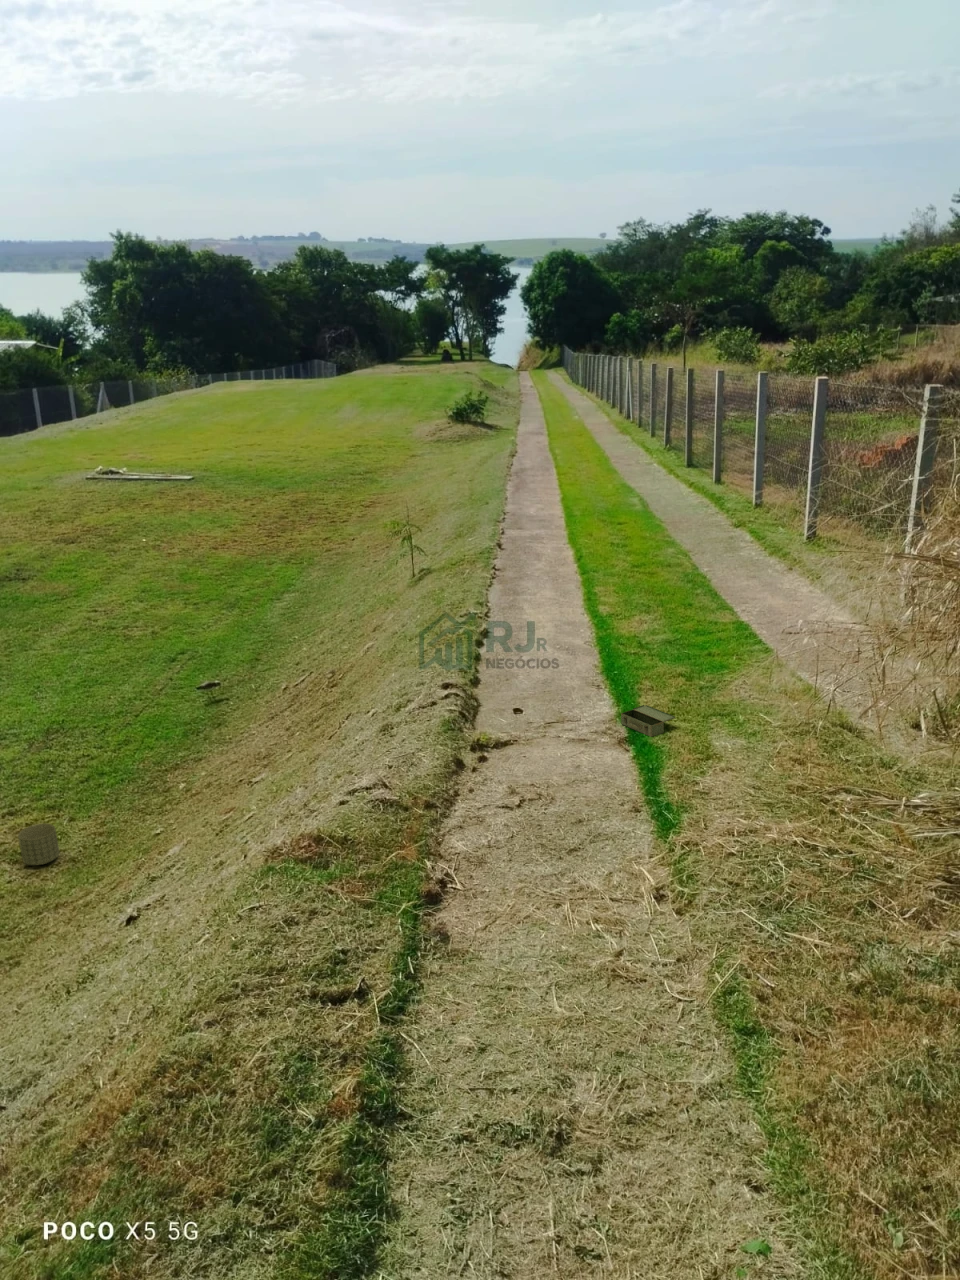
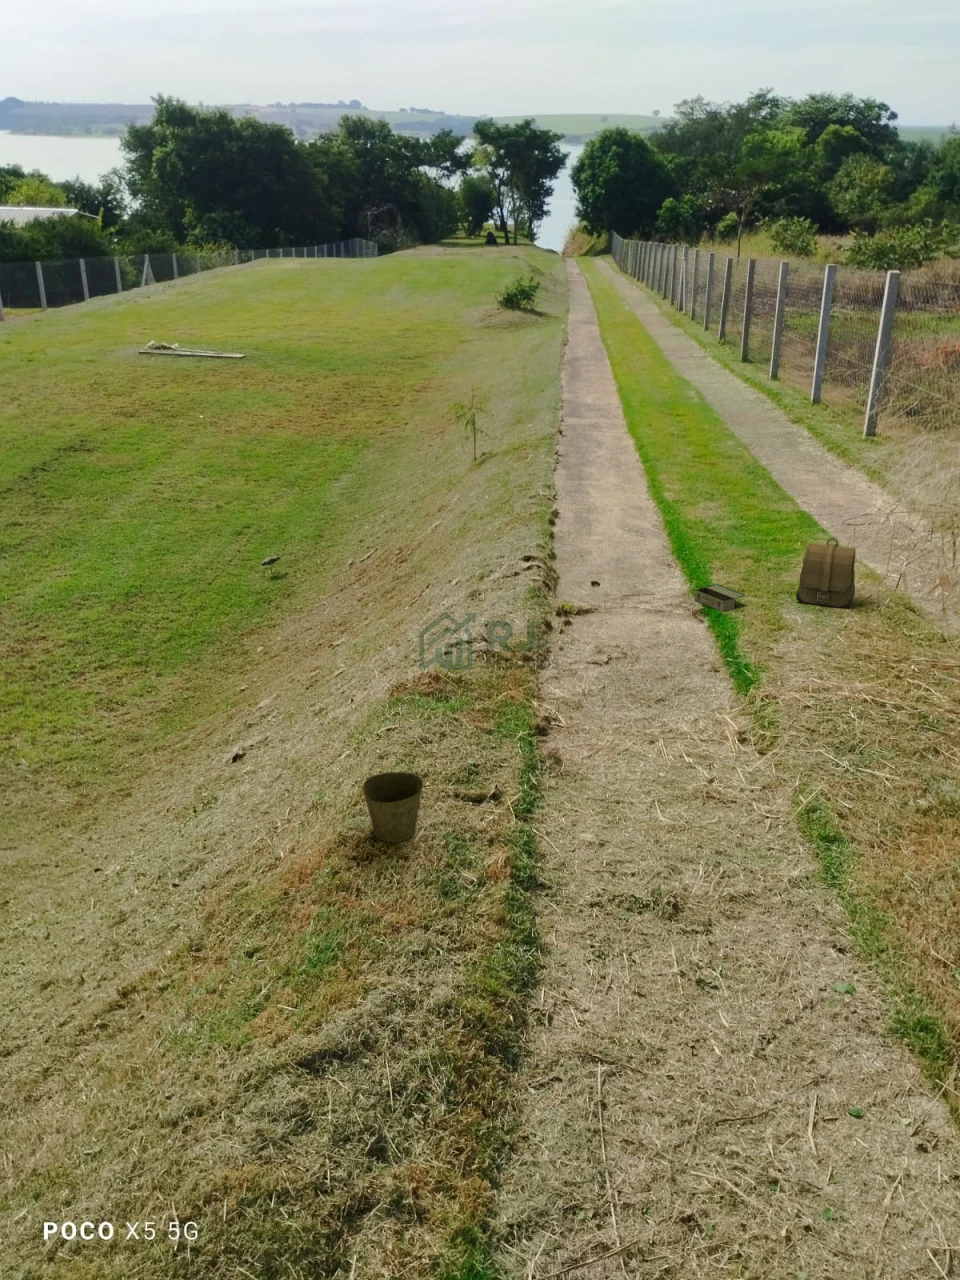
backpack: none [731,650,794,726] -> present [796,538,856,608]
planter: present [18,824,60,865] -> none [120,672,156,710]
bucket: none [191,959,265,1065] -> present [362,767,423,842]

